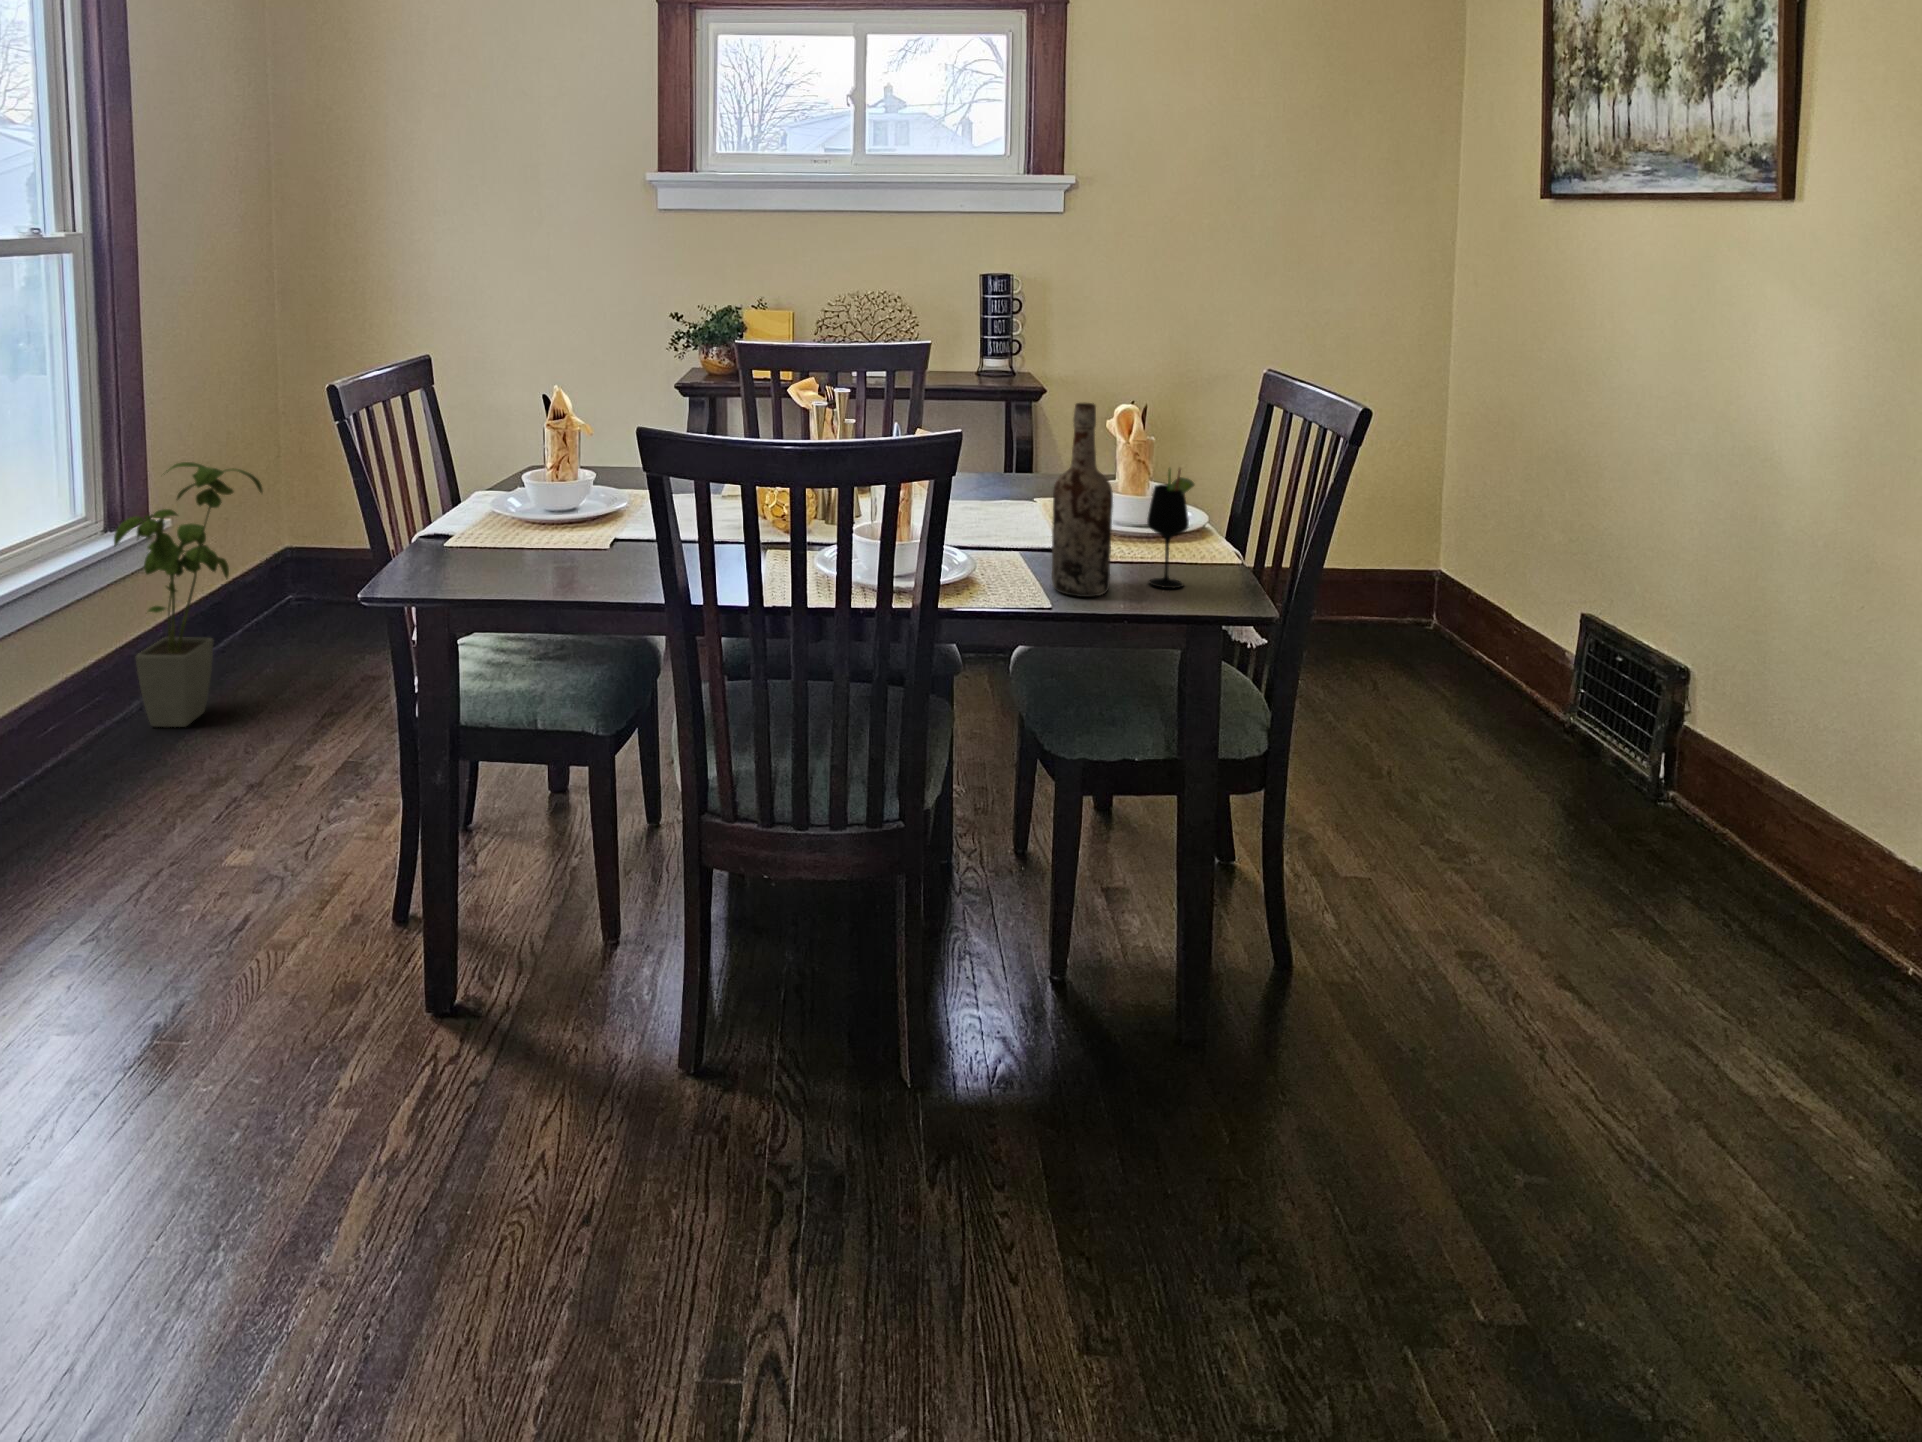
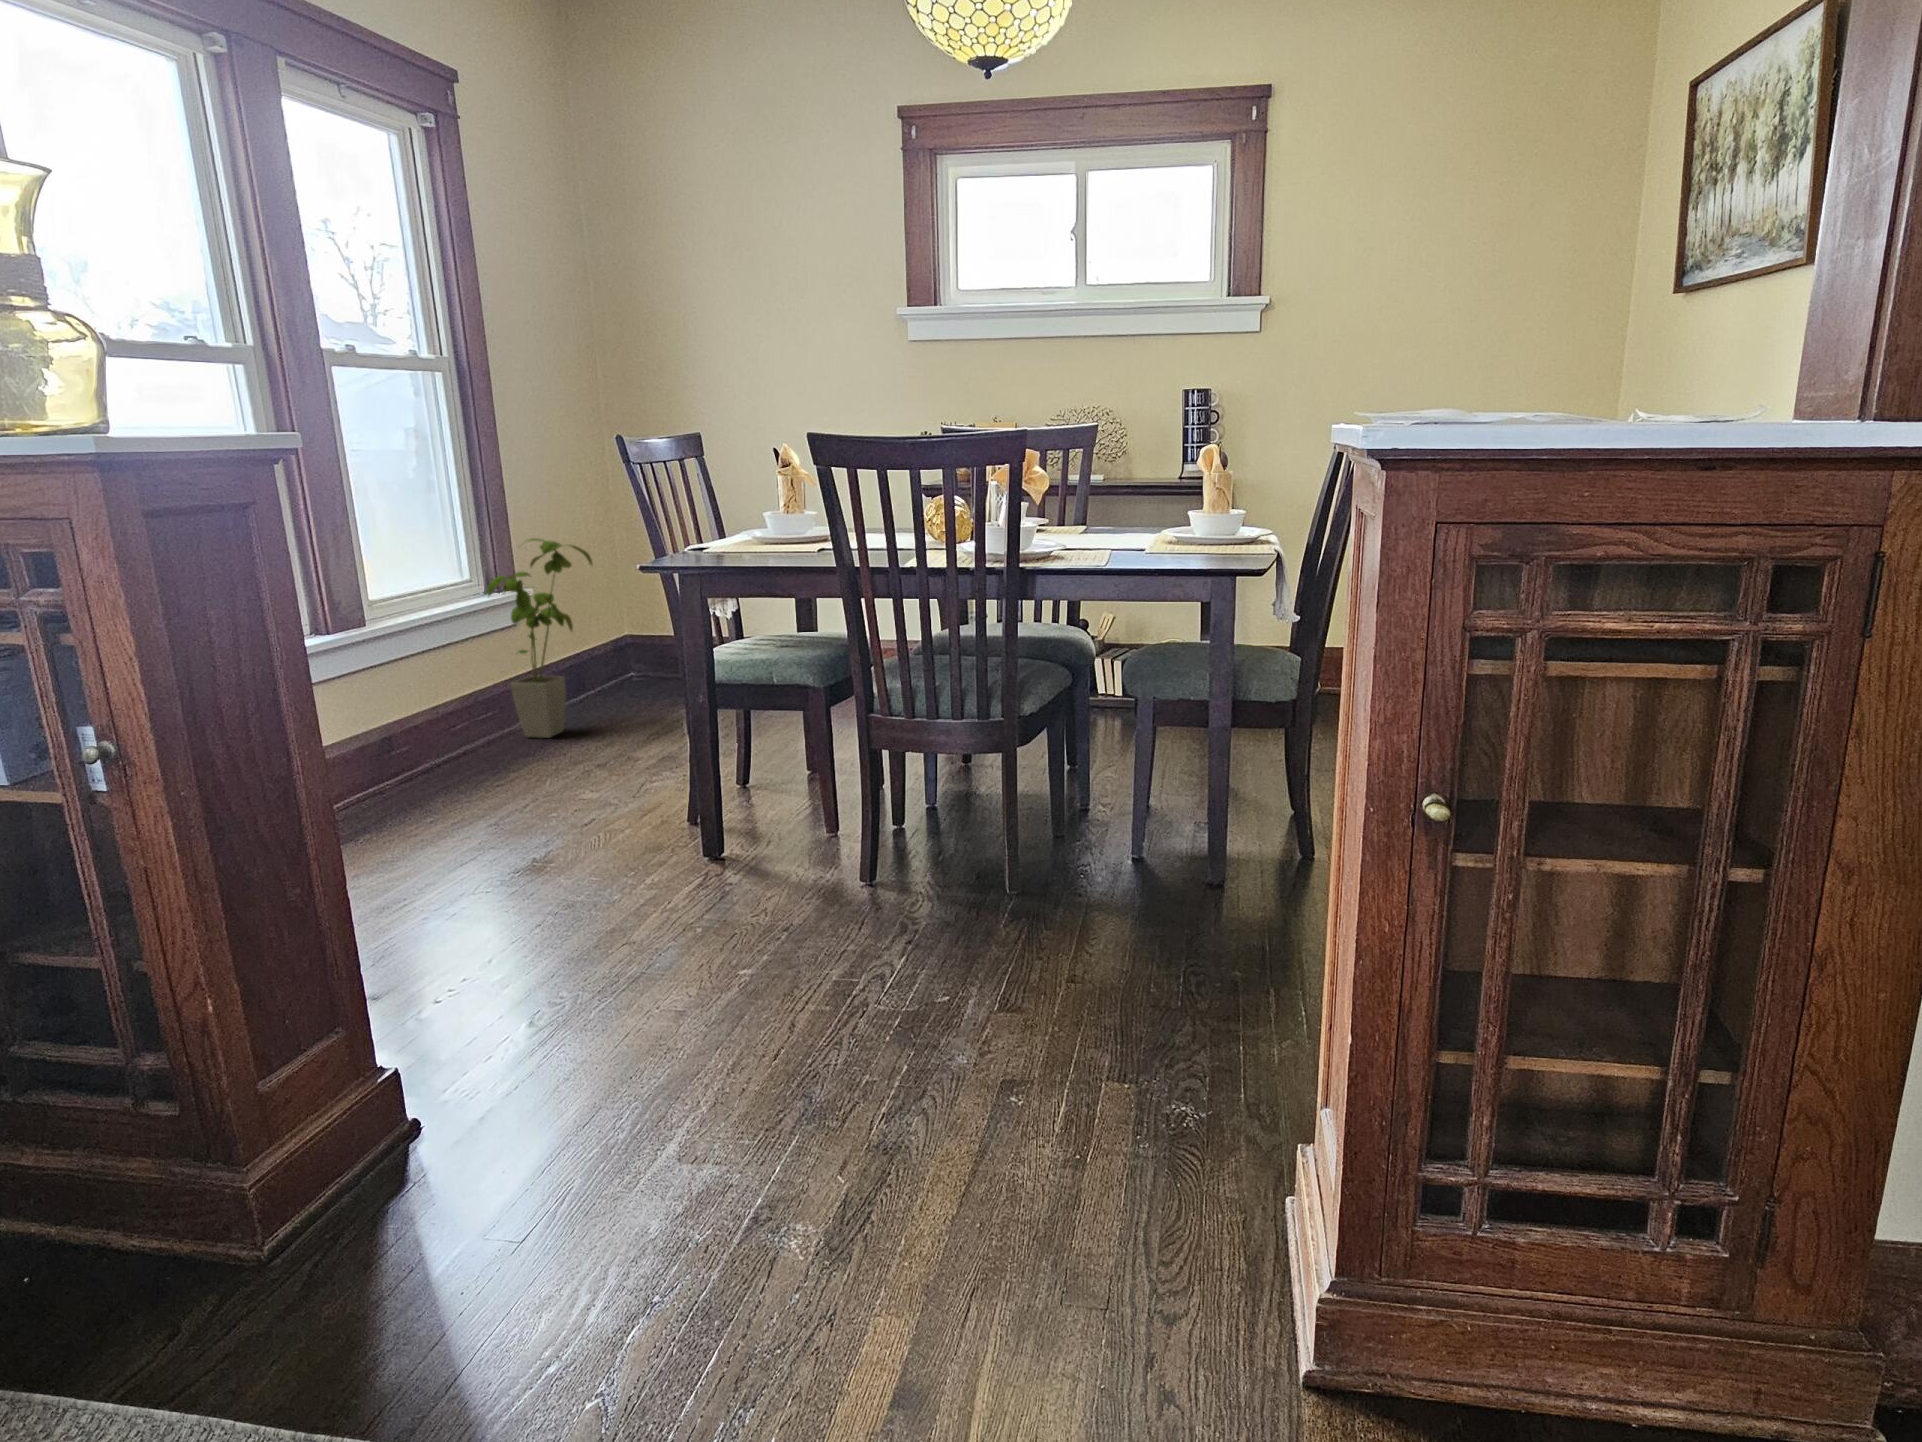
wine bottle: present [1052,403,1113,597] -> none [1114,422,1157,564]
wine glass: present [1147,469,1194,588] -> none [1187,469,1217,561]

